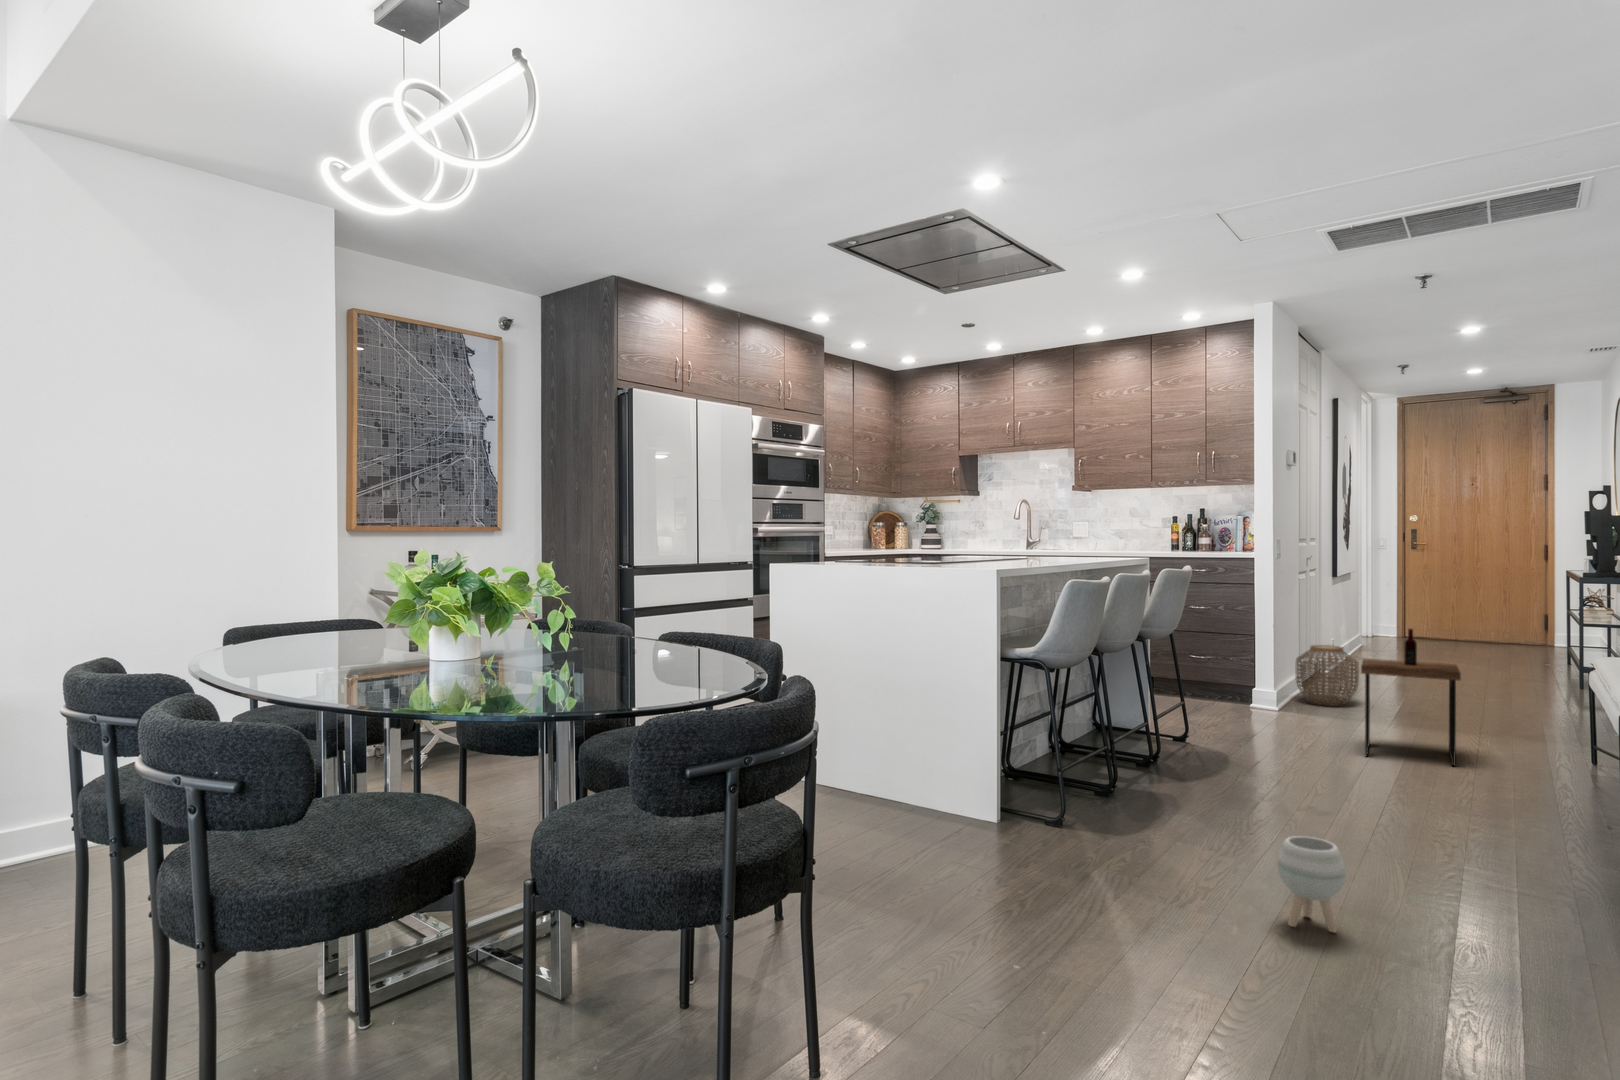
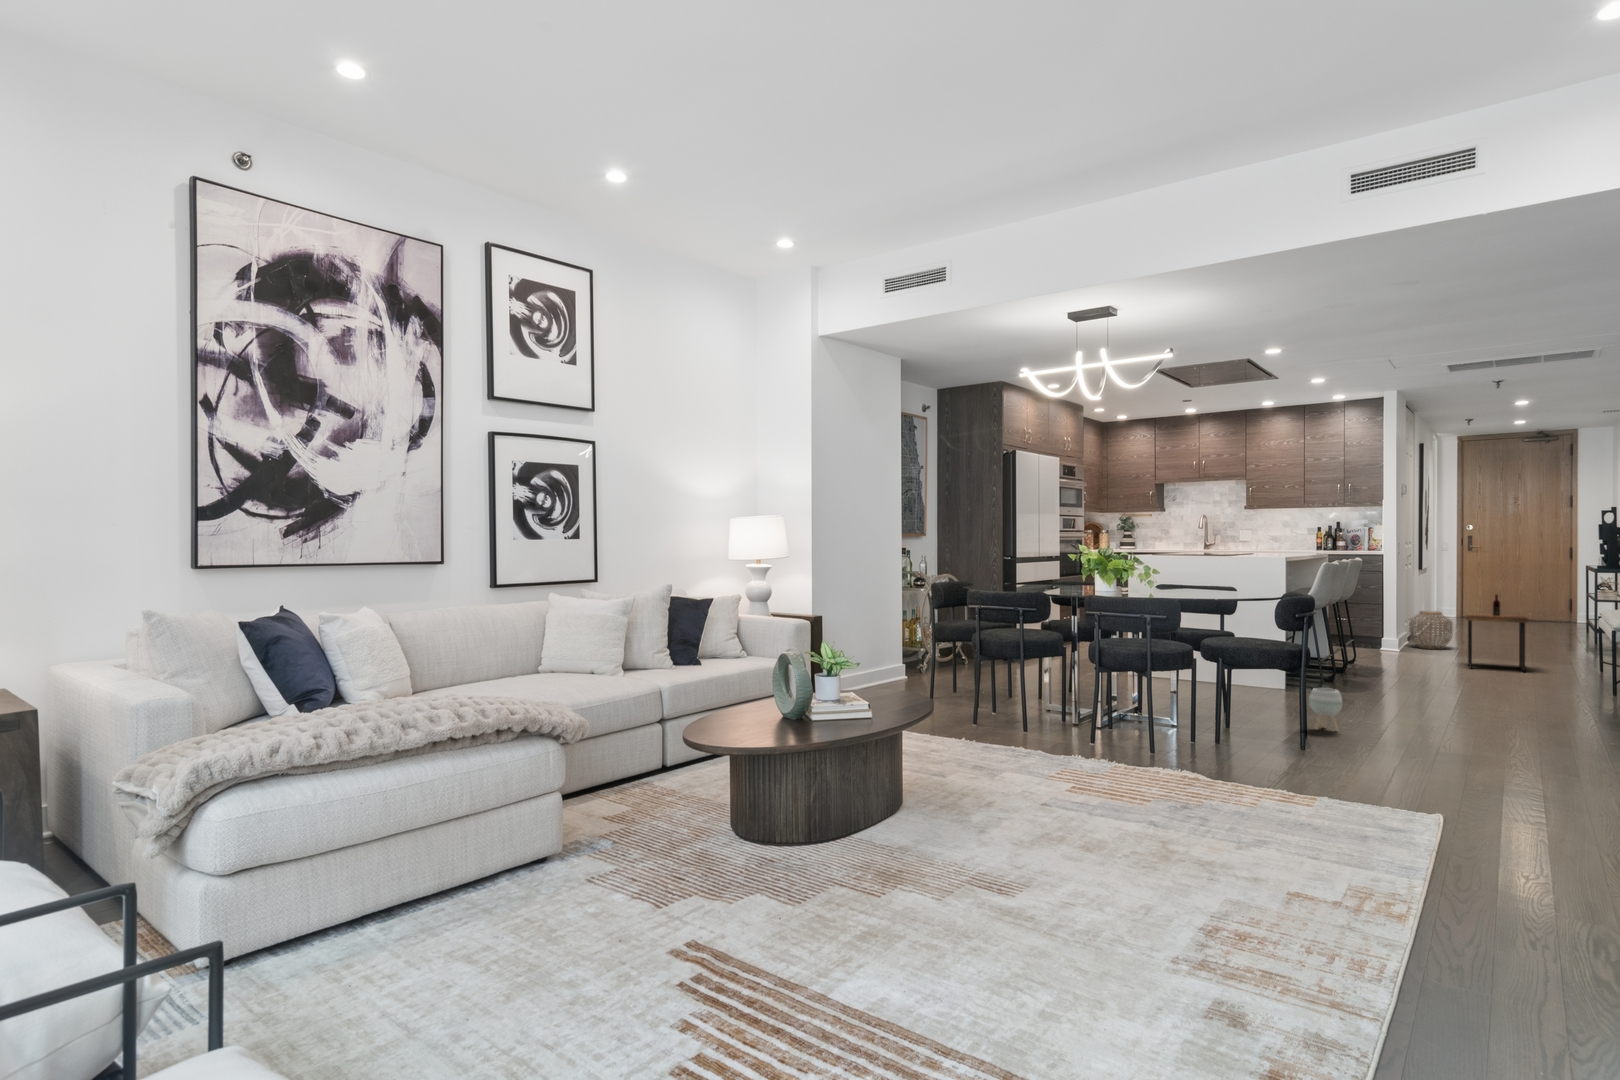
planter: present [1278,836,1345,933] -> present [1309,688,1342,731]

